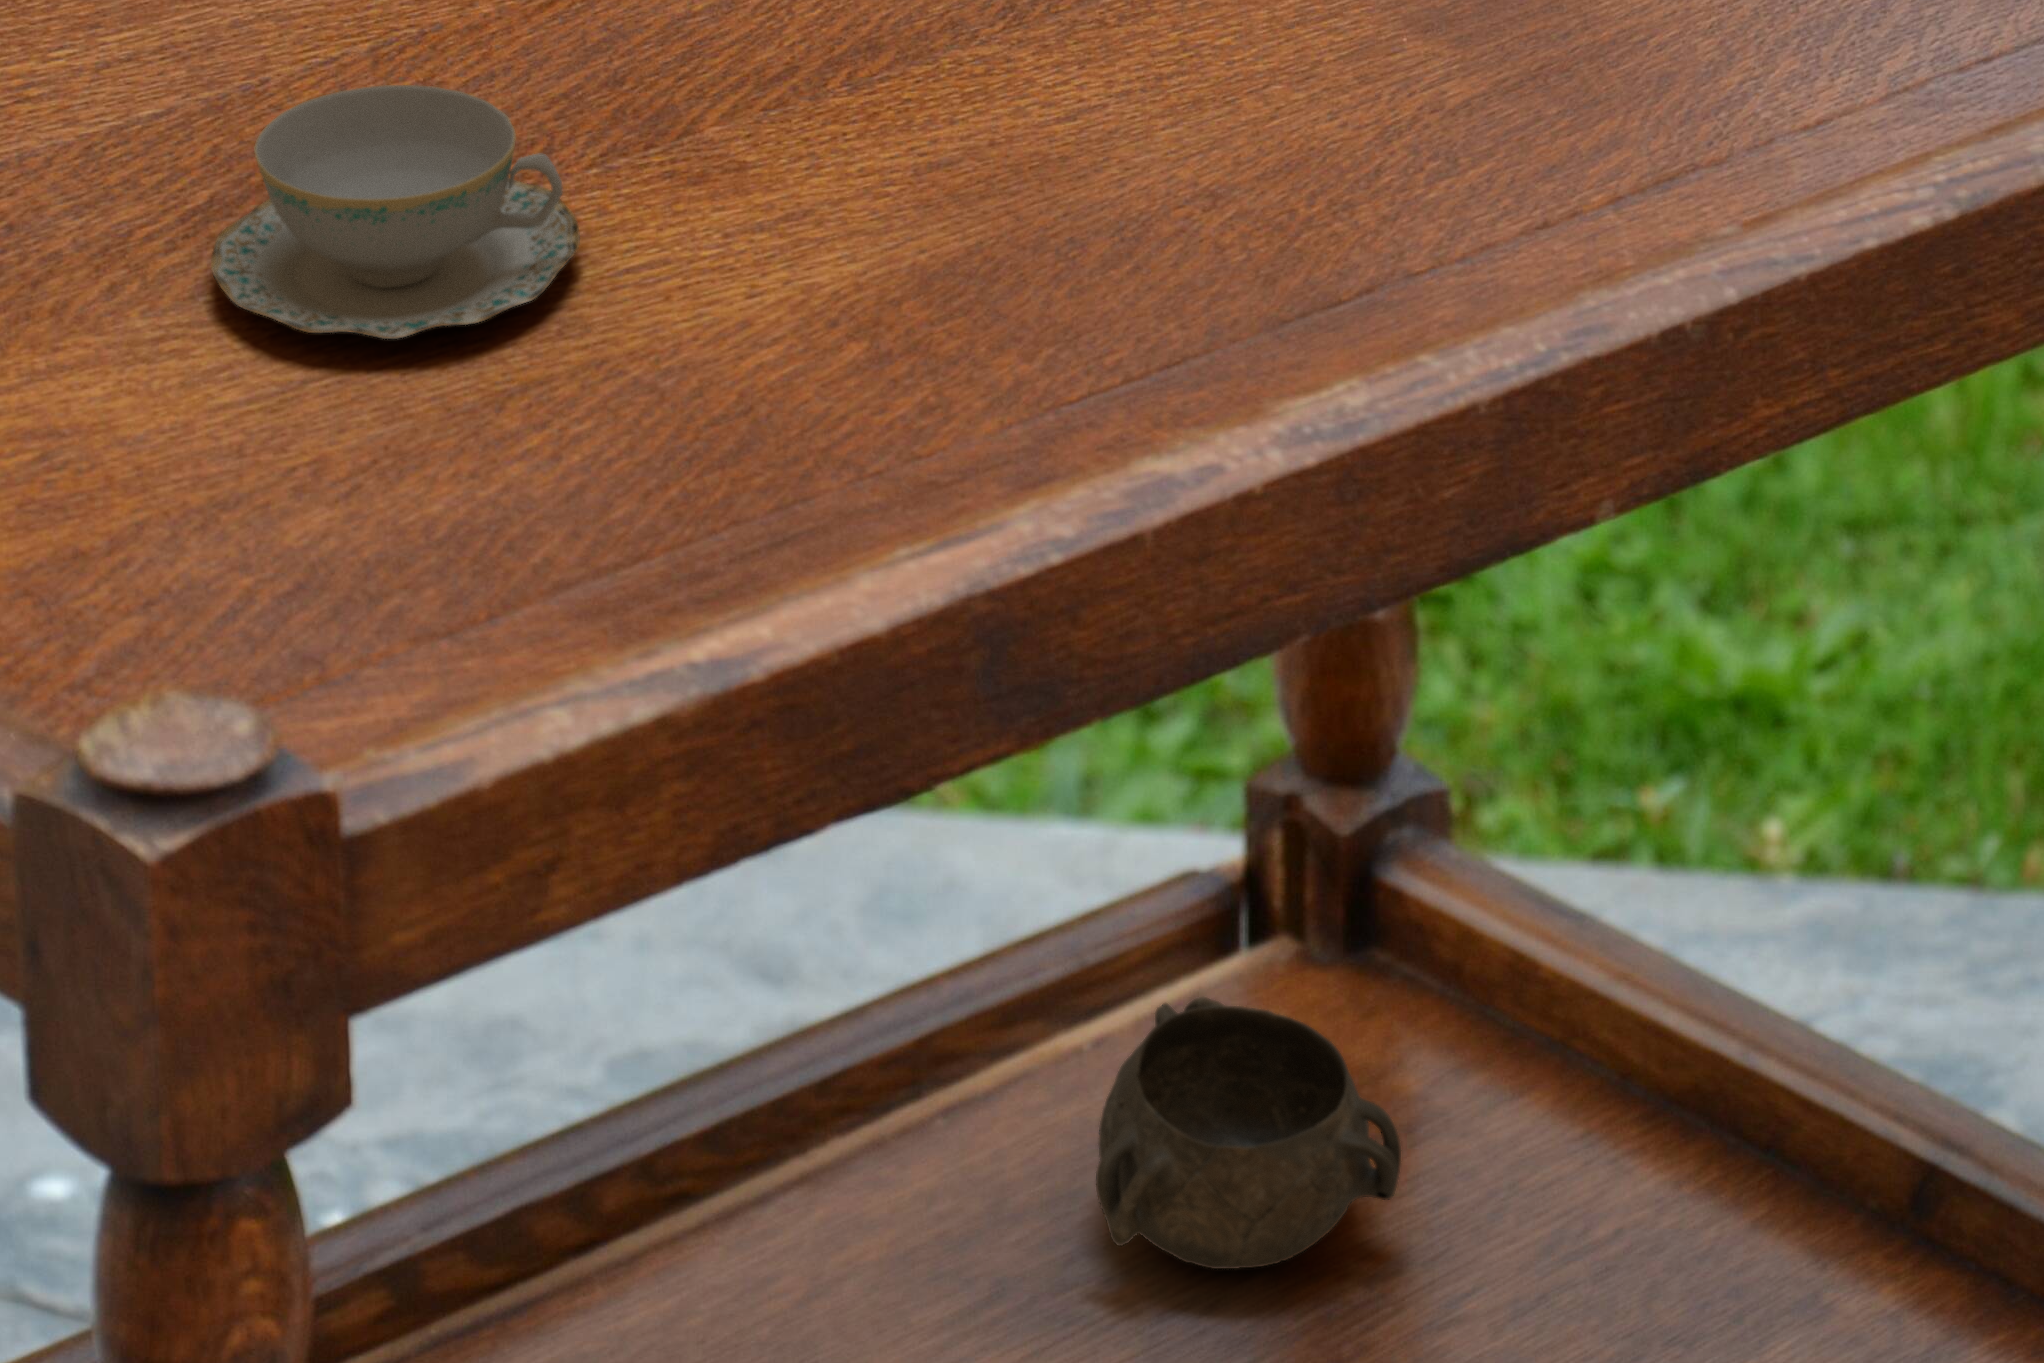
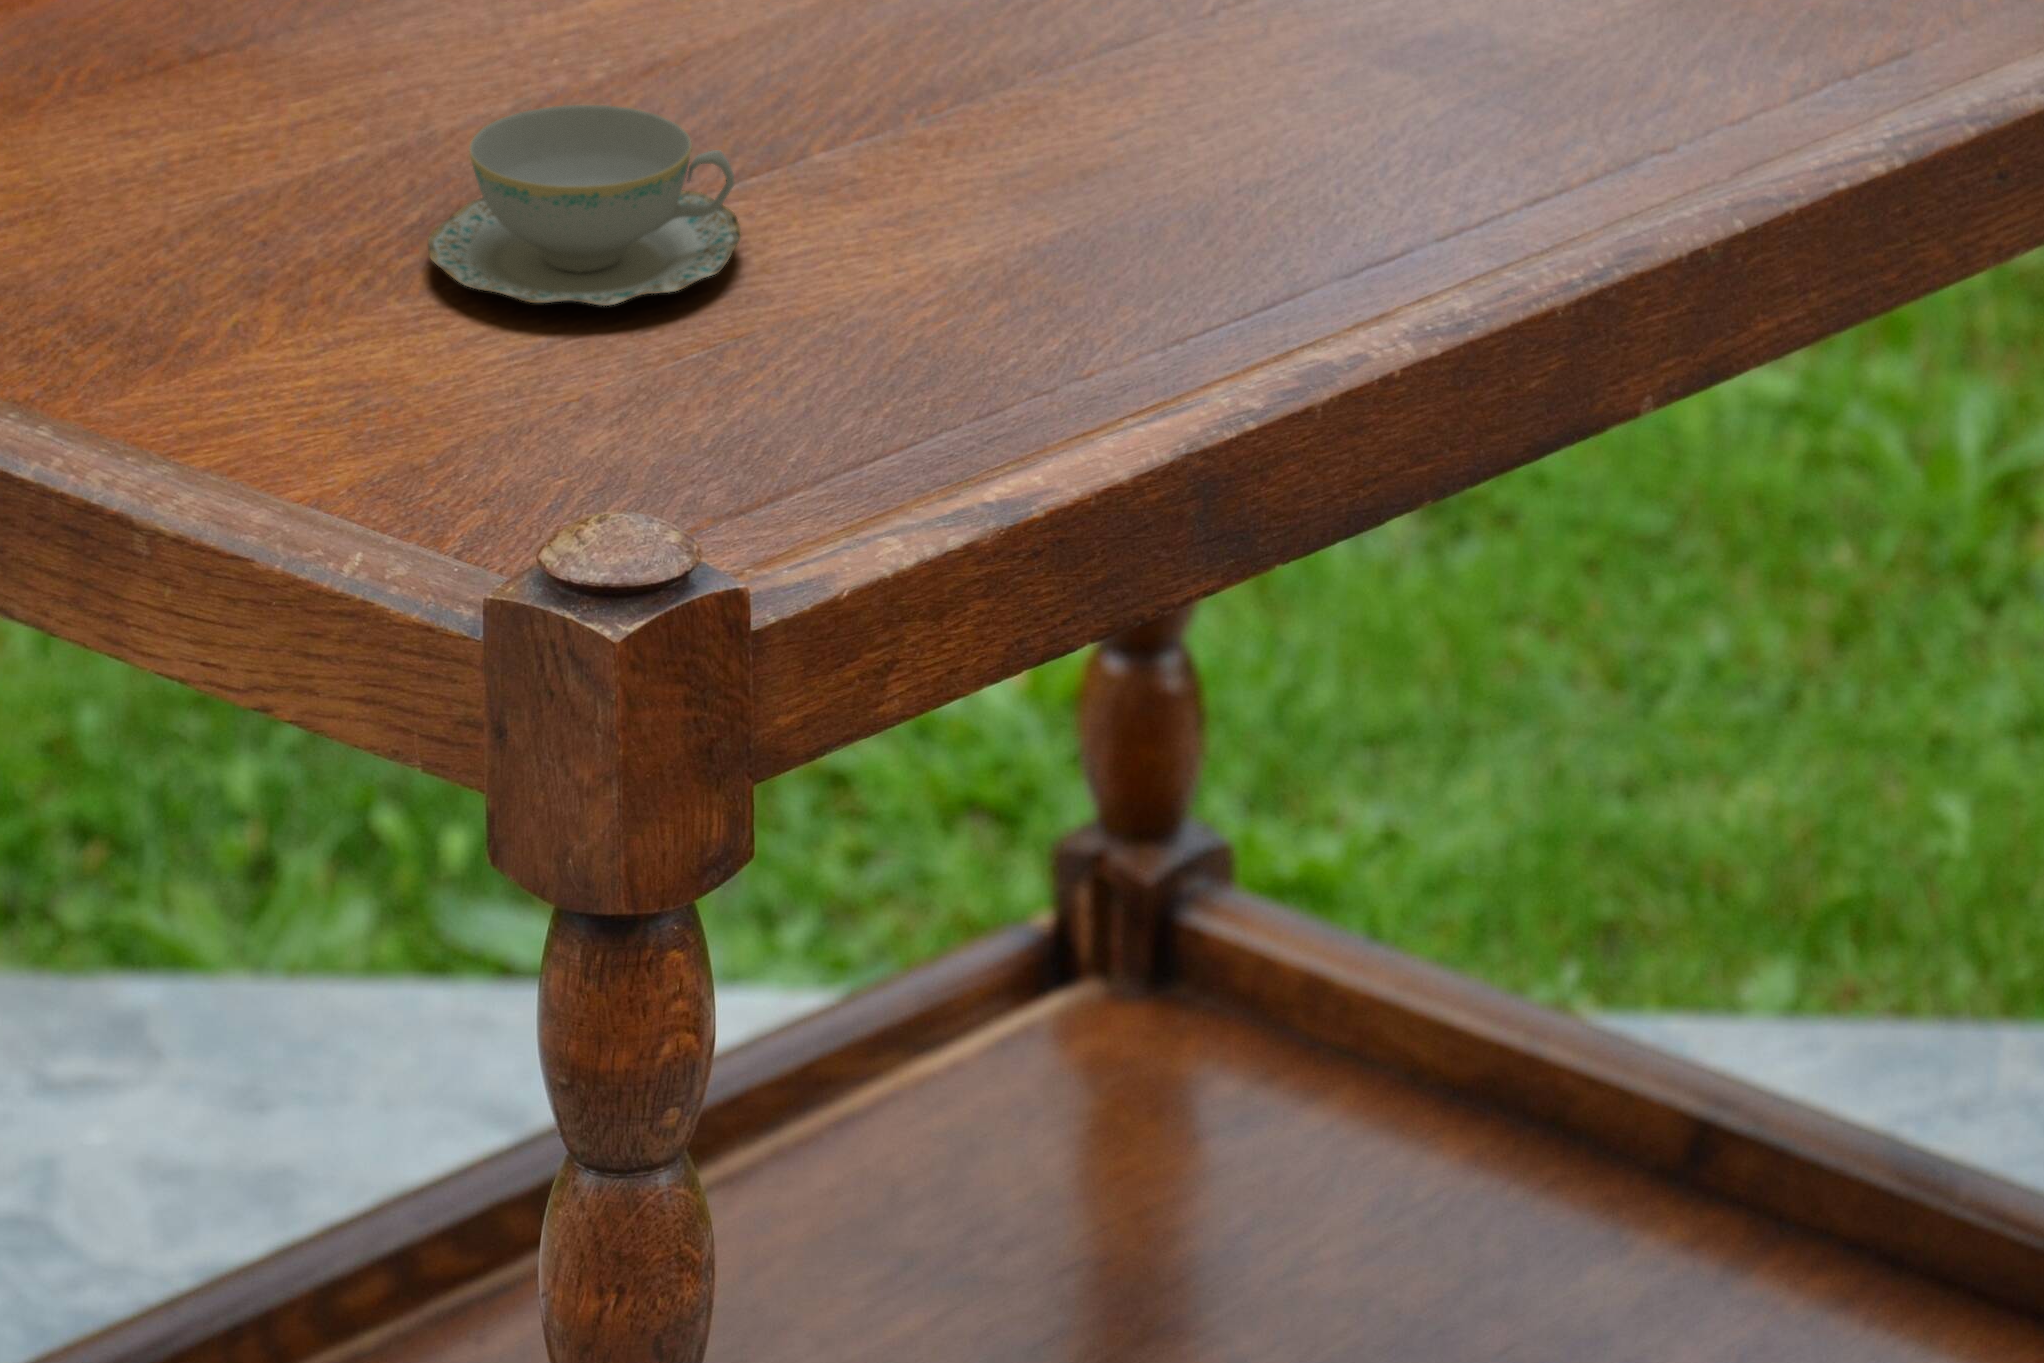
decorative bowl: present [1096,997,1401,1269] -> none [990,1011,1259,1243]

